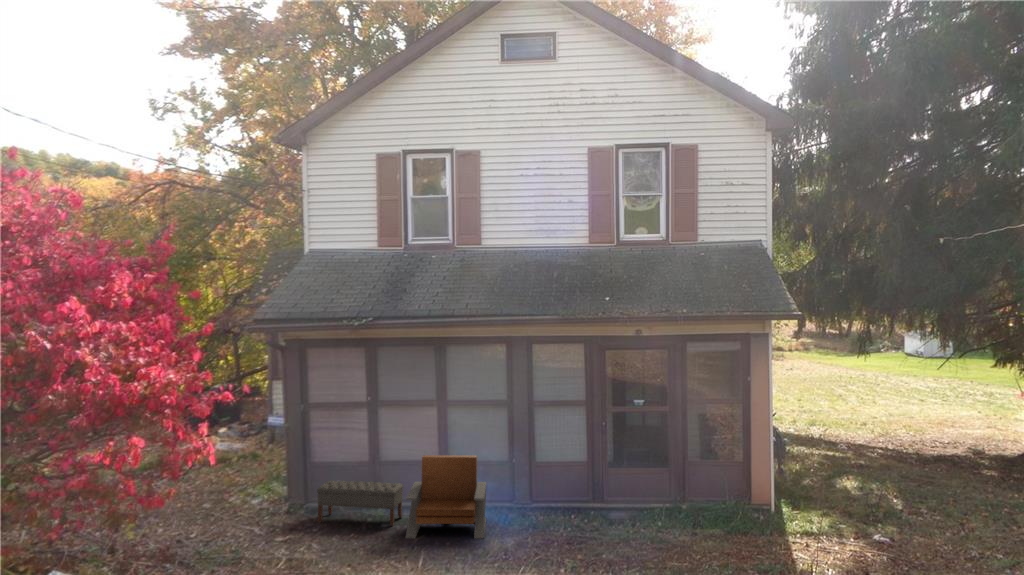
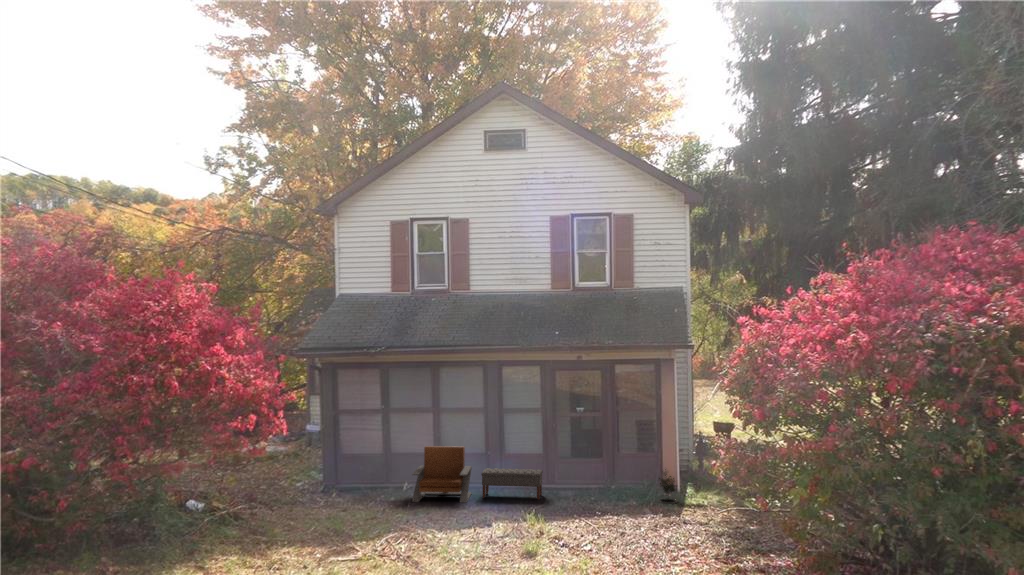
bench: present [317,480,403,526] -> present [481,468,543,500]
potted tree: none [746,485,776,536] -> present [659,469,677,504]

